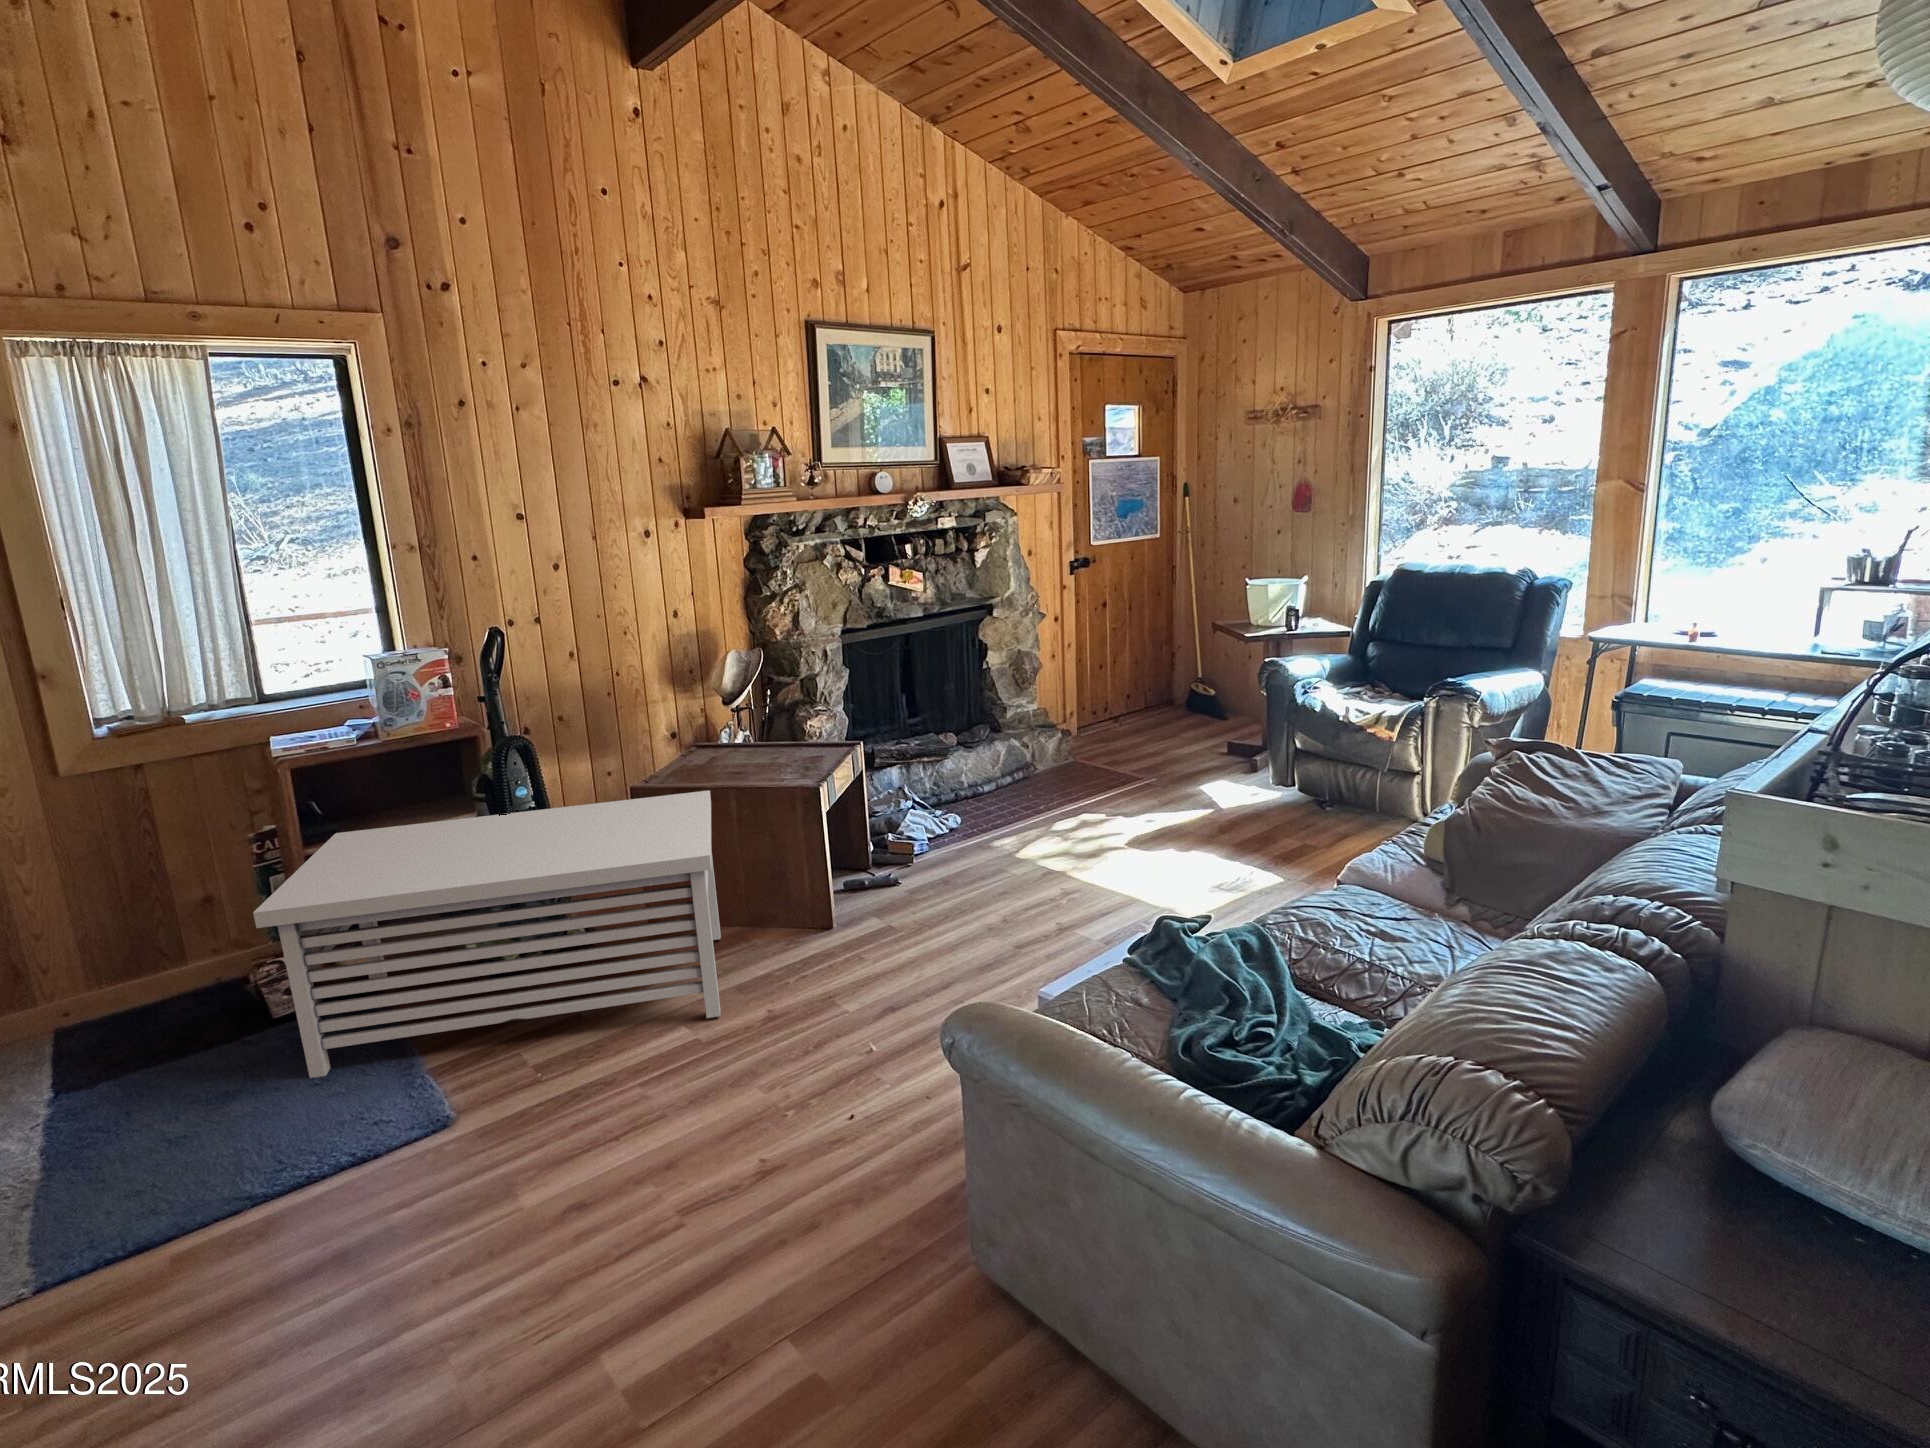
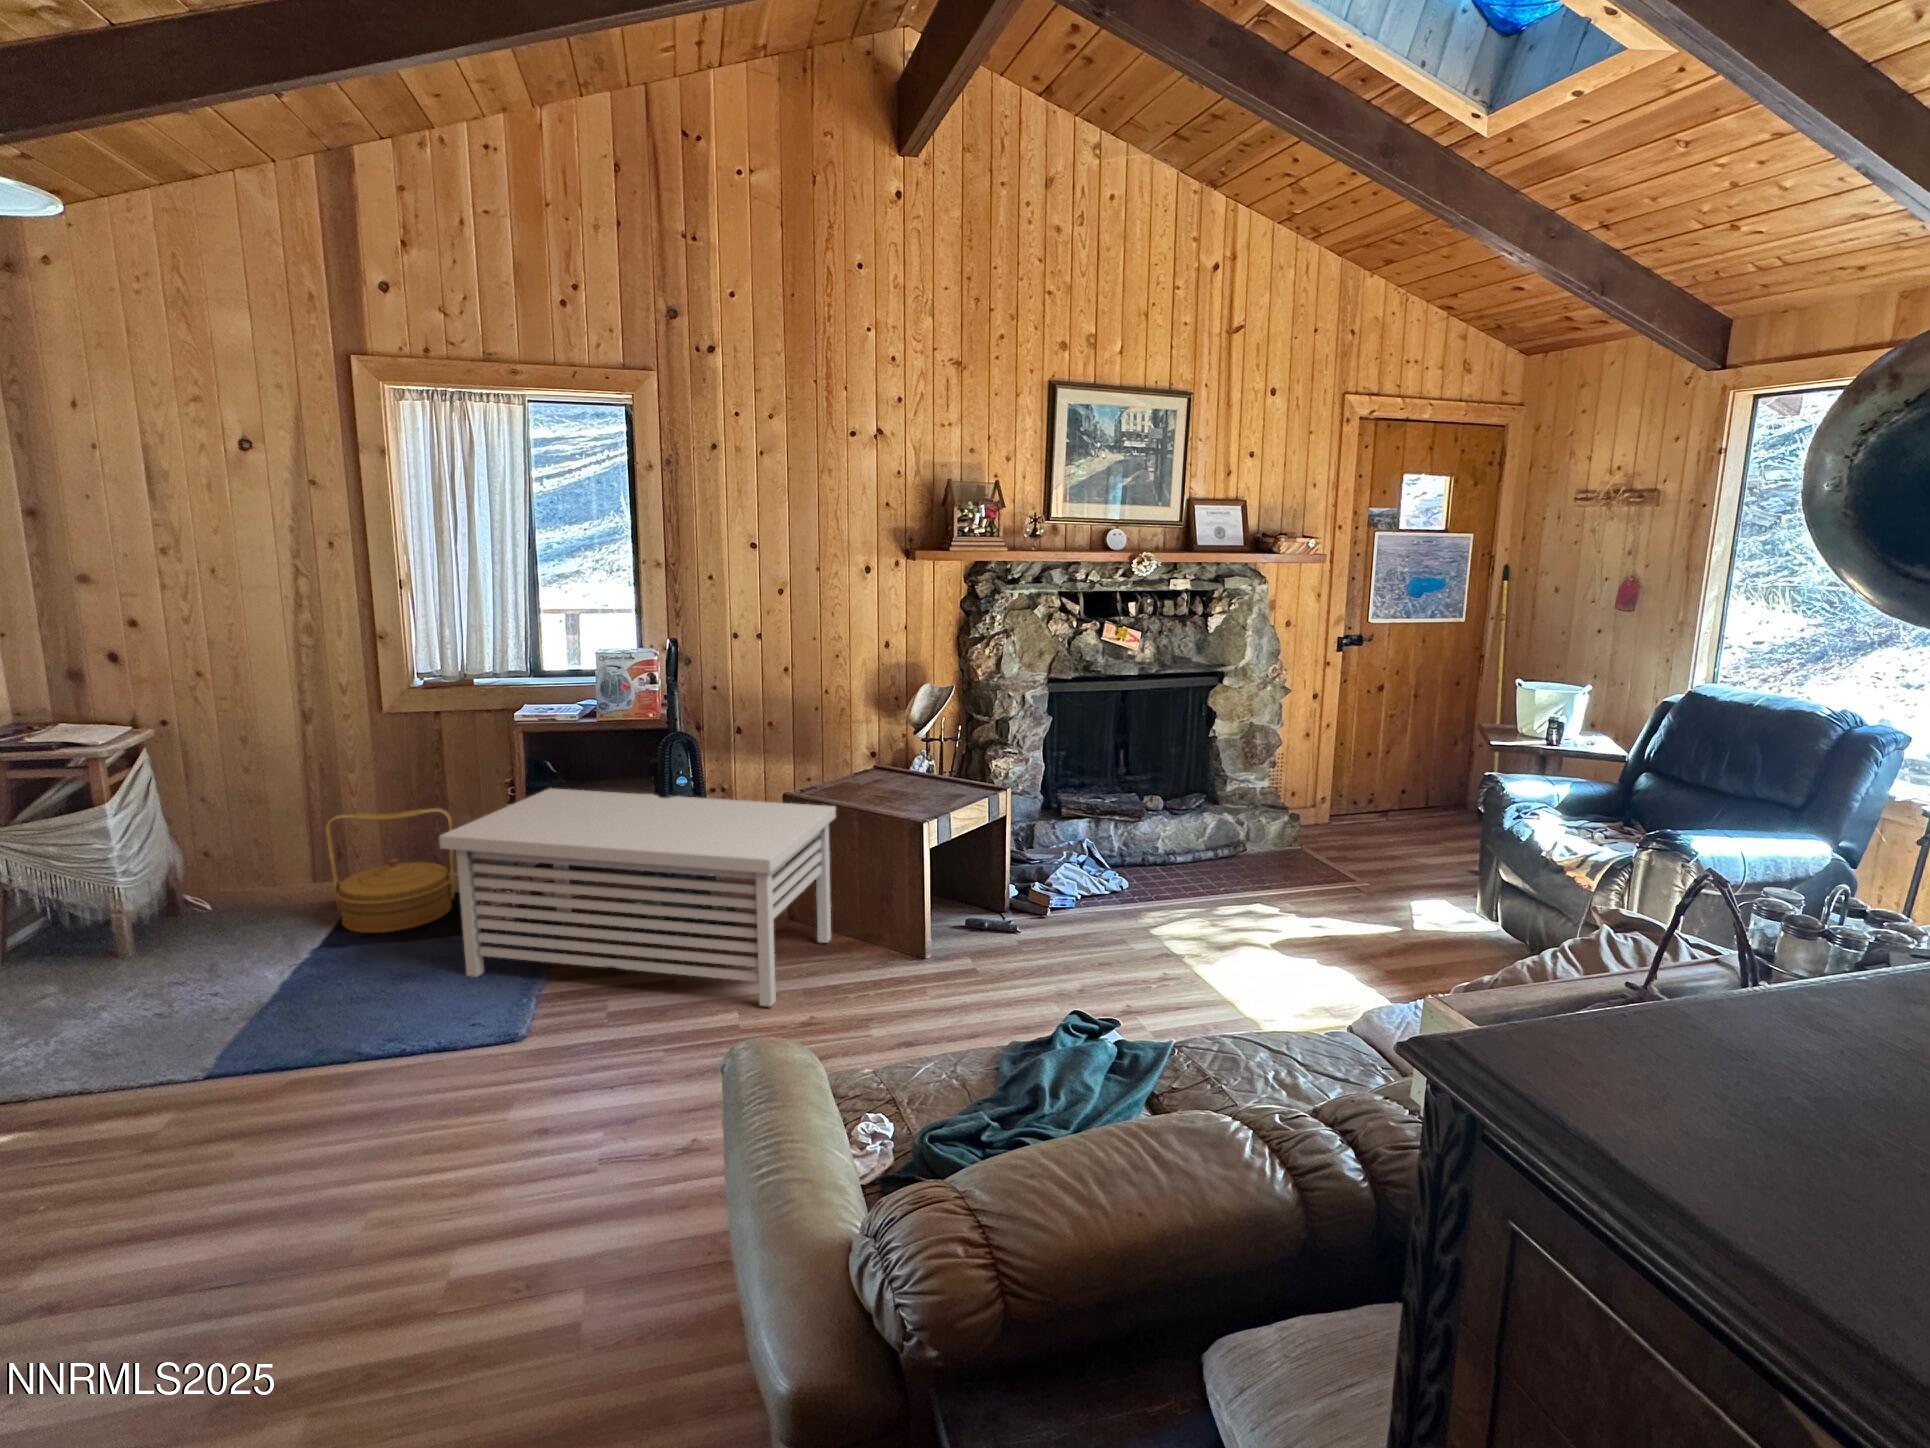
woven basket: none [17,885,216,1067] -> present [325,808,454,933]

